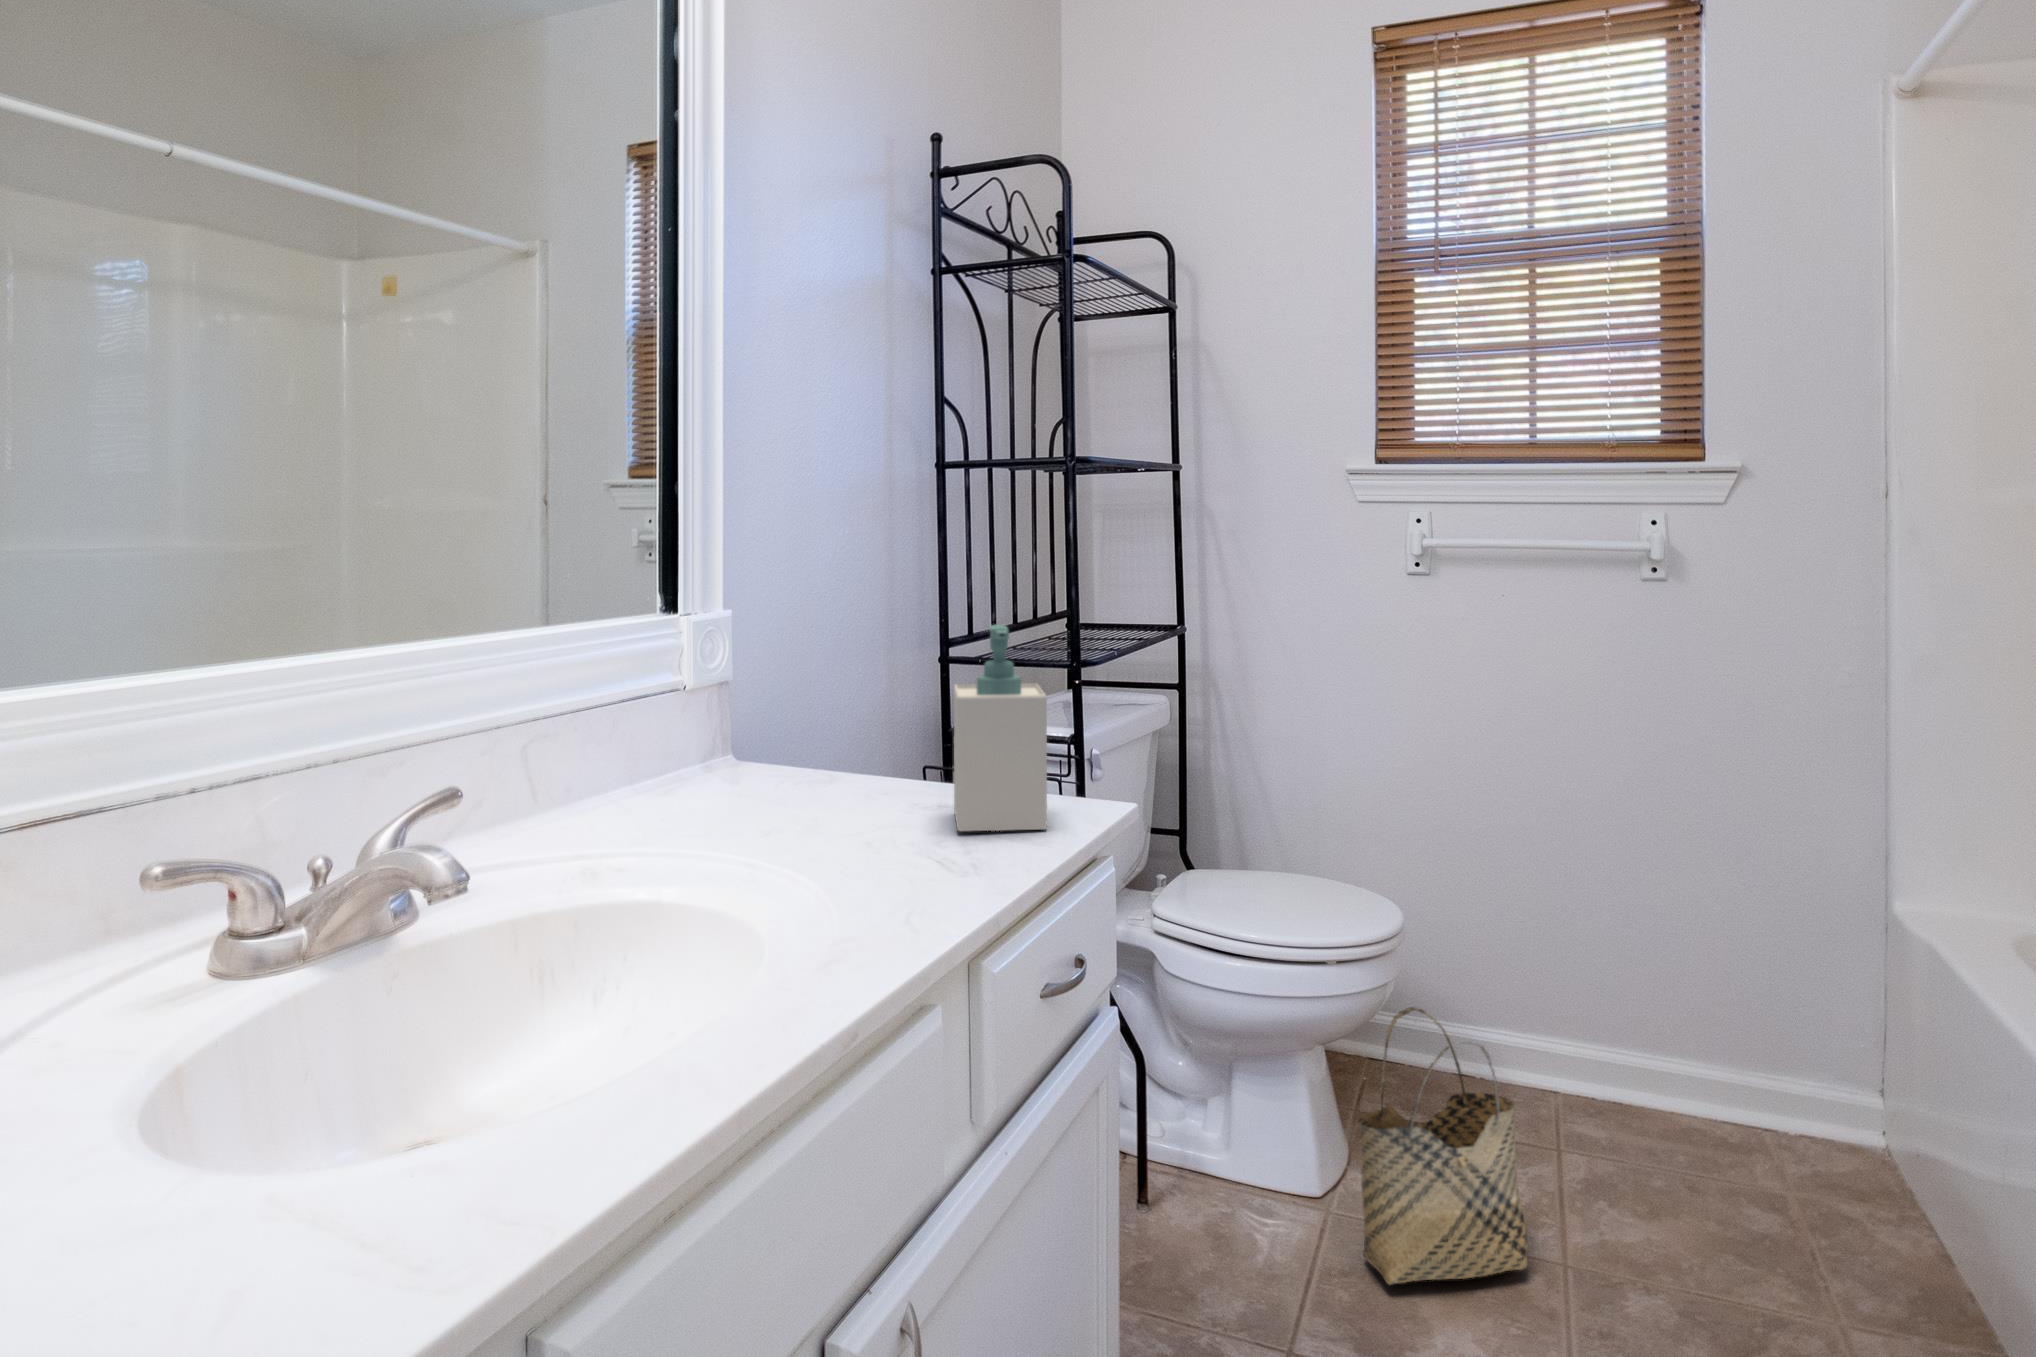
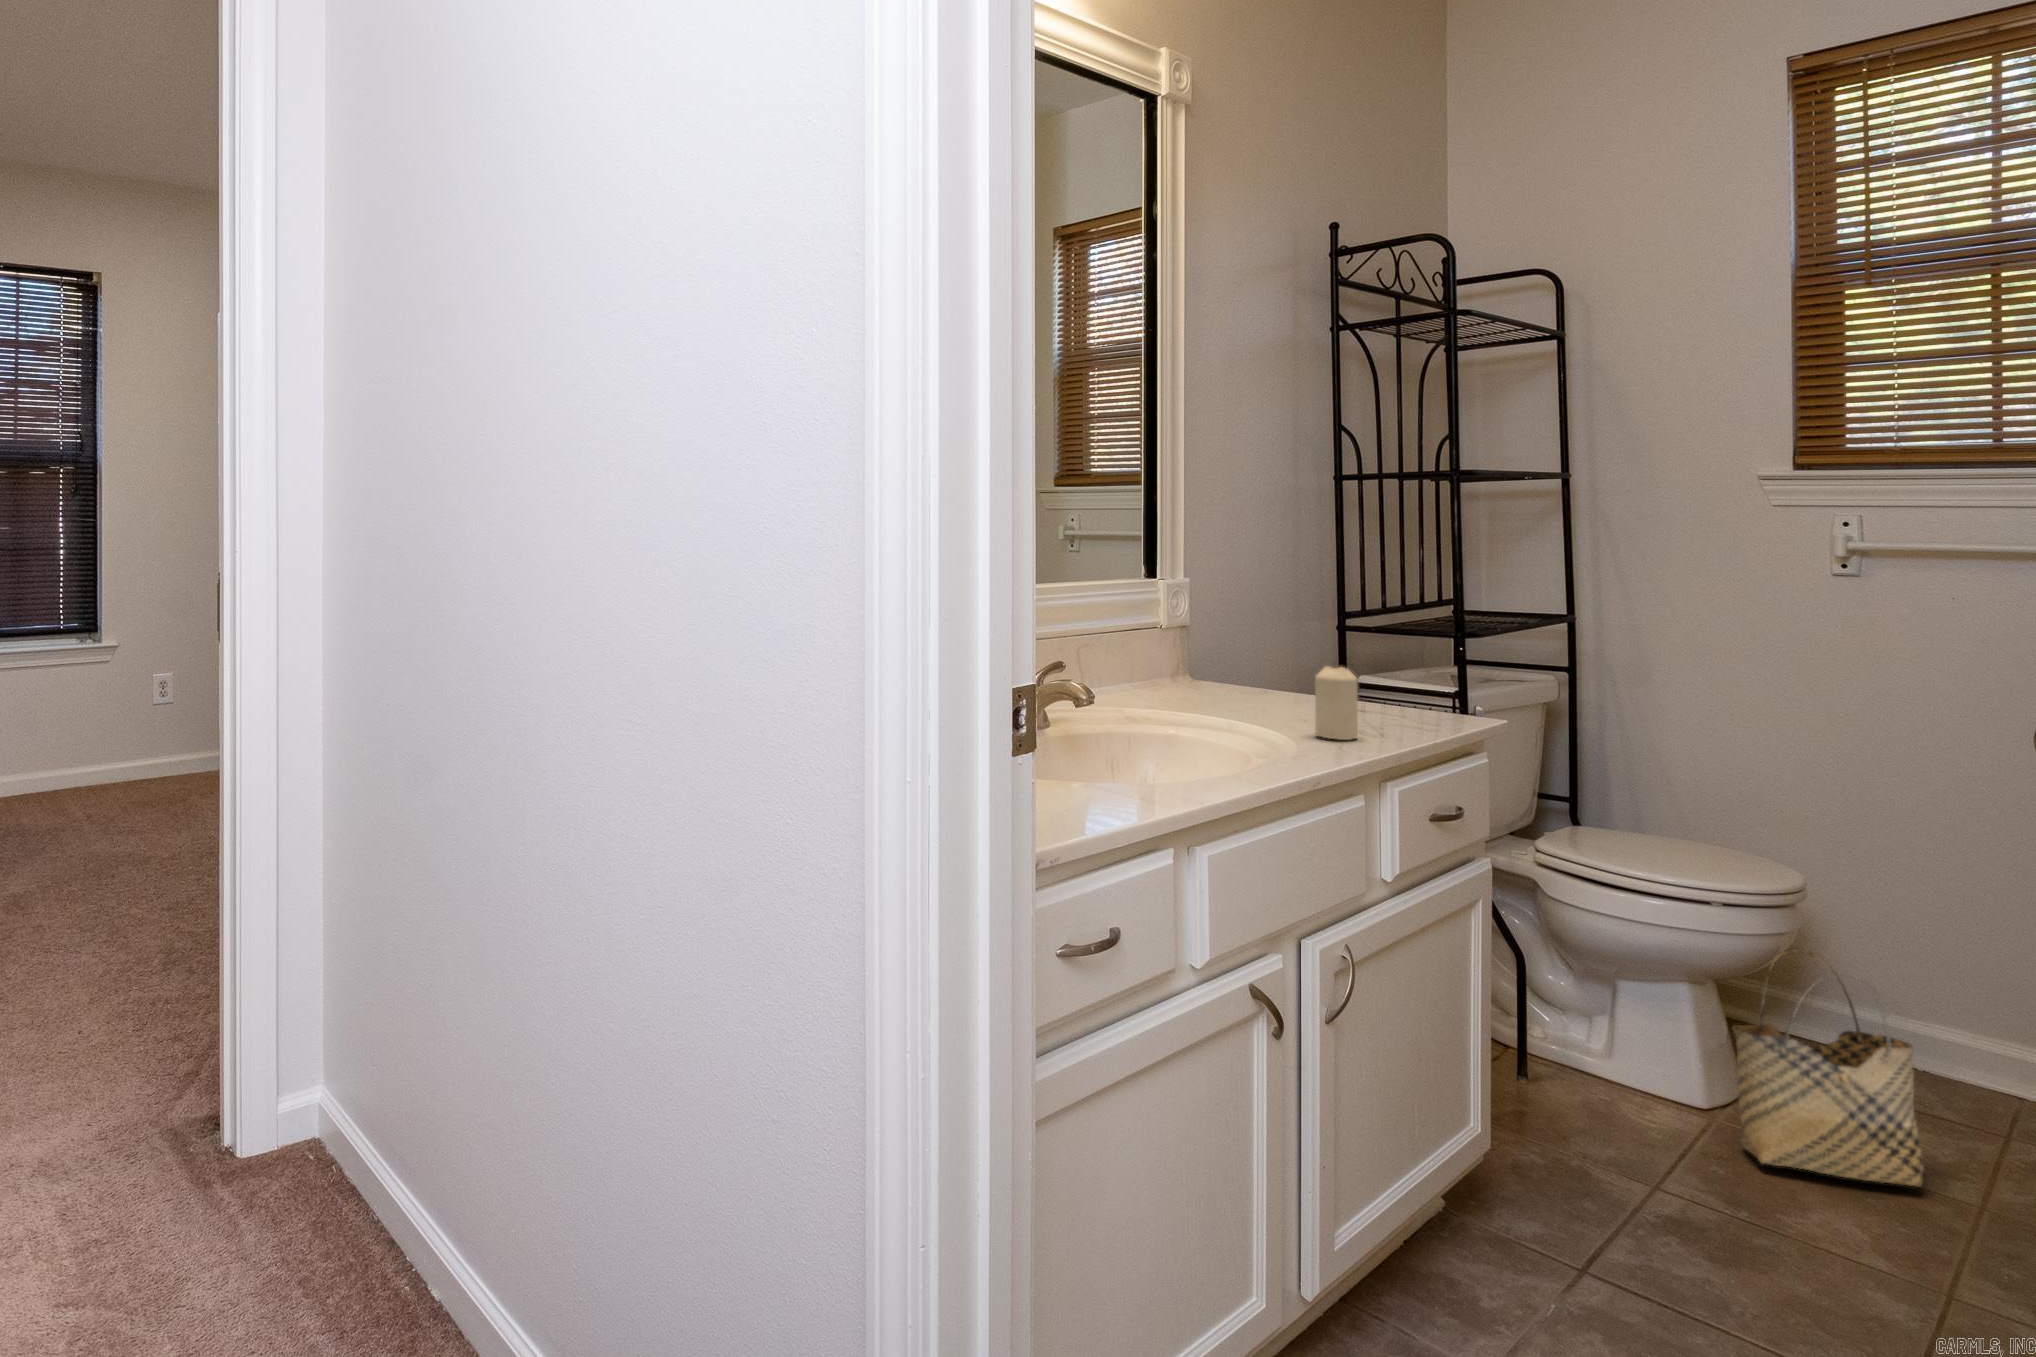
soap bottle: present [954,625,1047,831] -> none [1356,595,1425,727]
candle: none [889,750,953,878] -> present [1315,666,1358,740]

